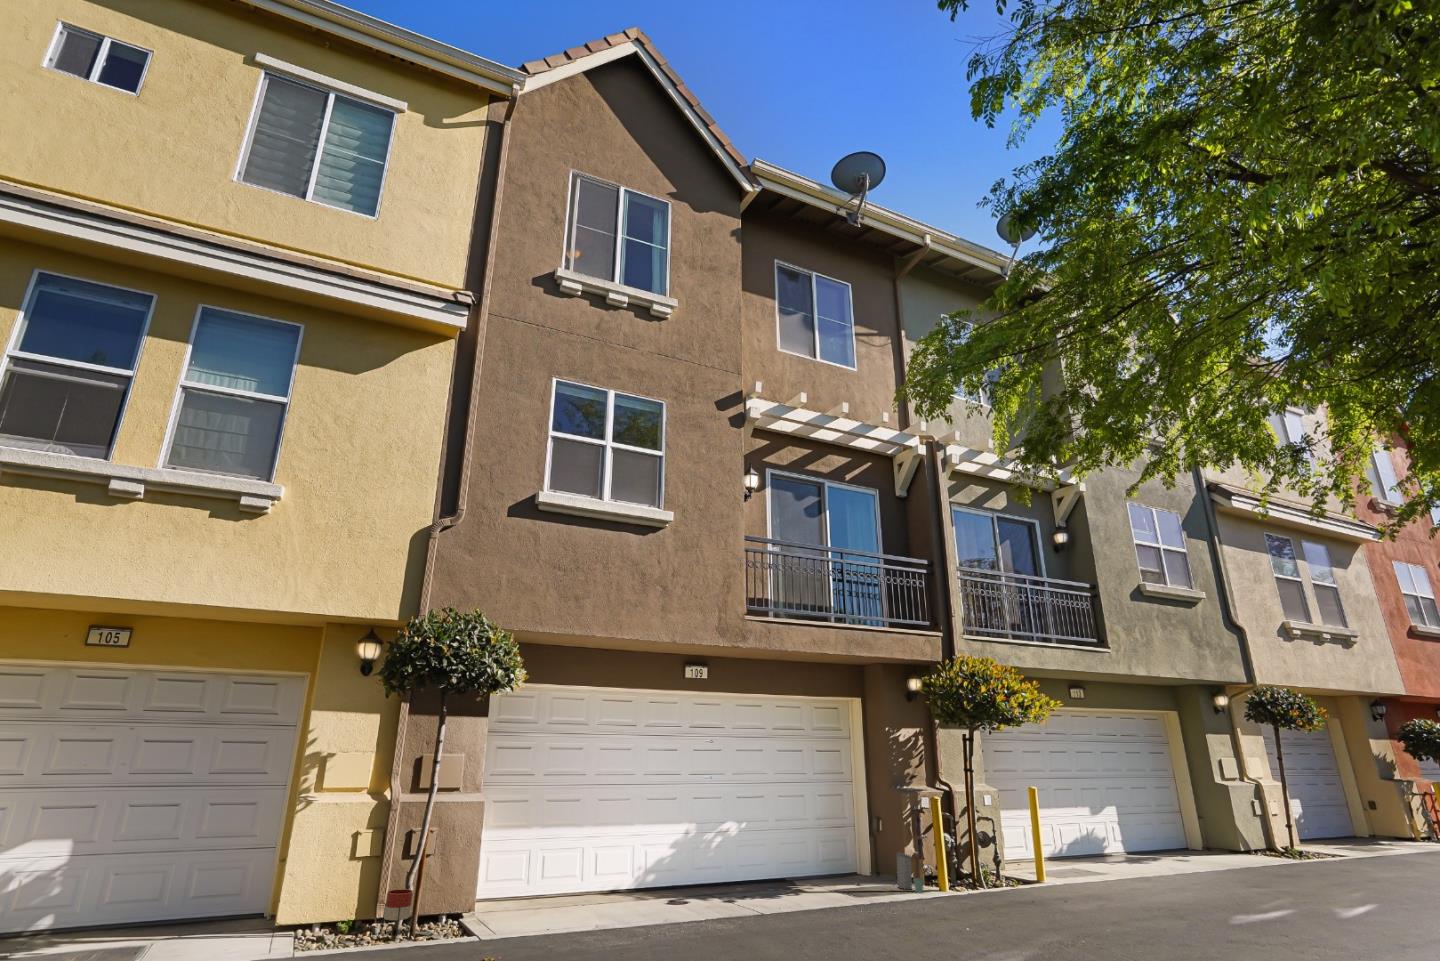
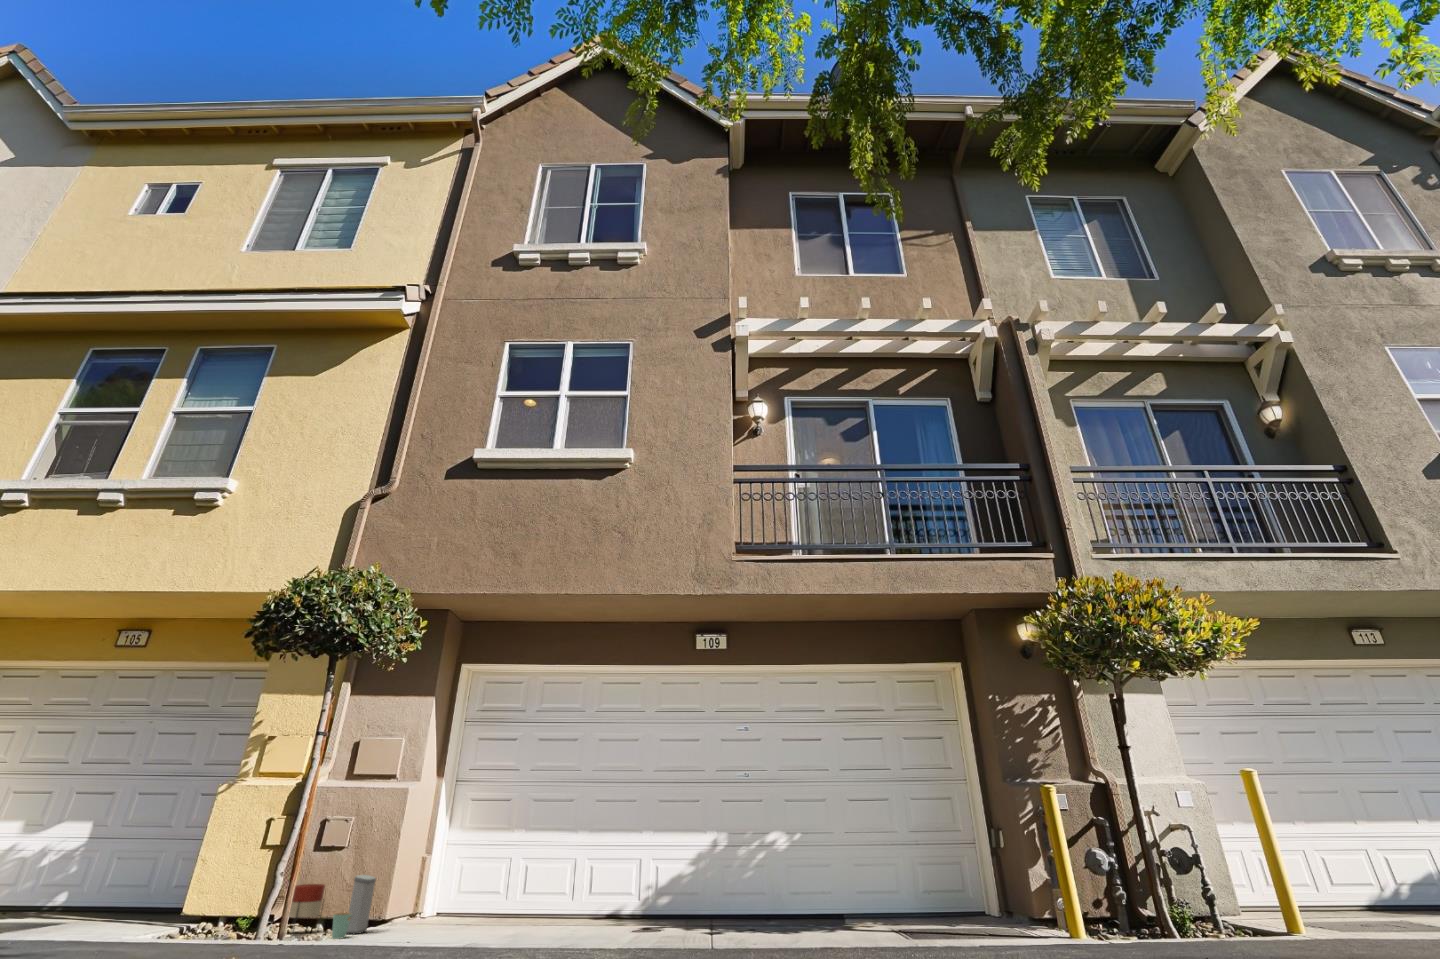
trash can: present [897,853,924,893] -> present [332,875,376,939]

